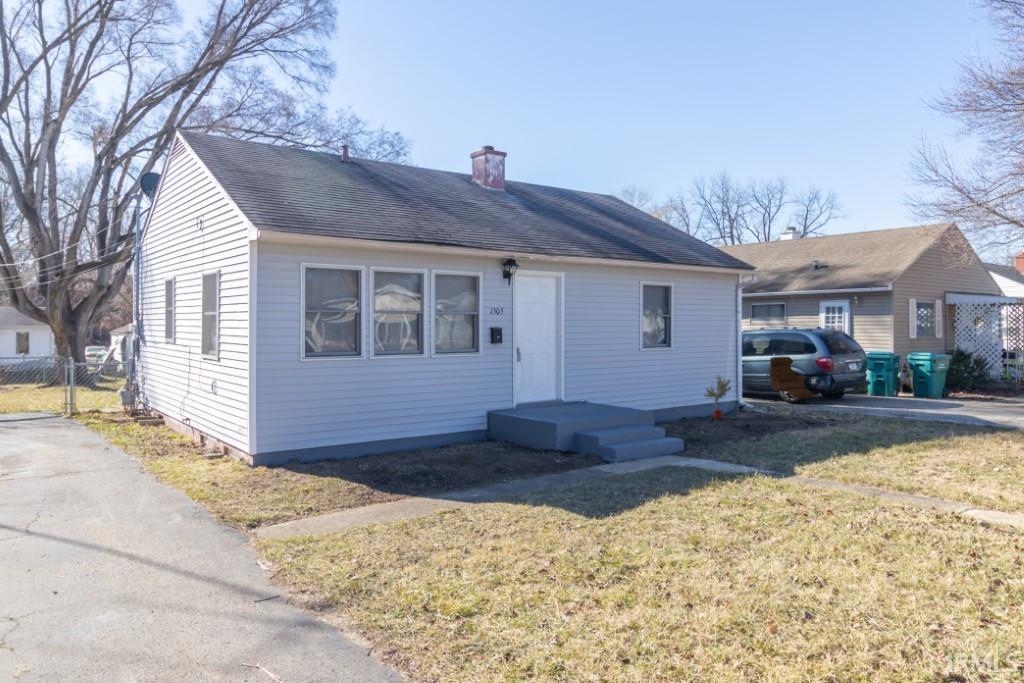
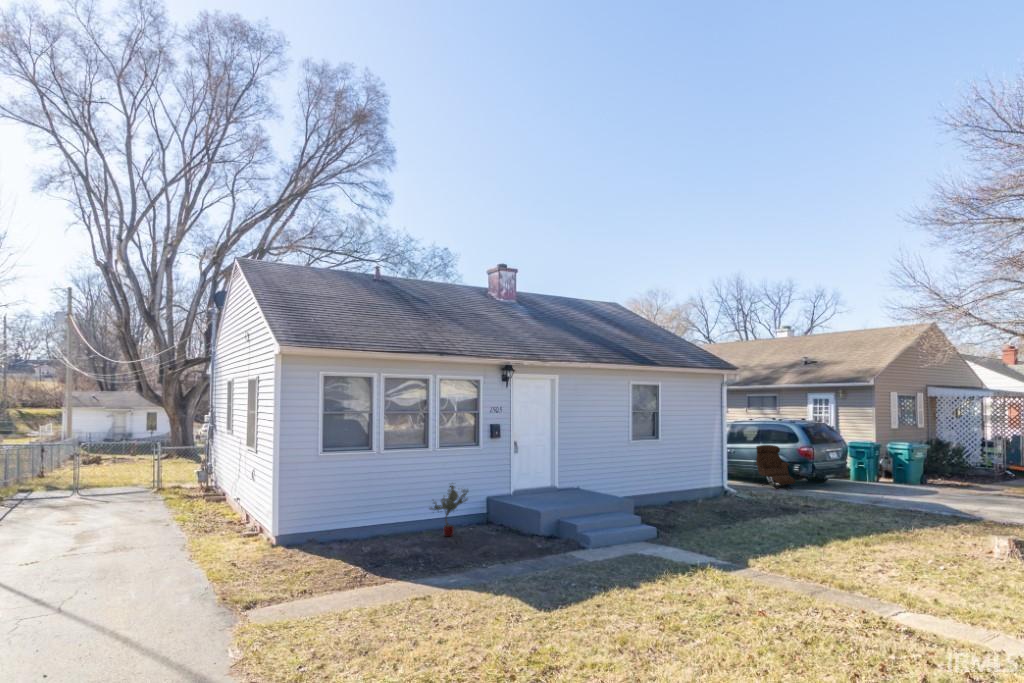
potted tree: present [704,375,731,419] -> present [430,485,468,537]

